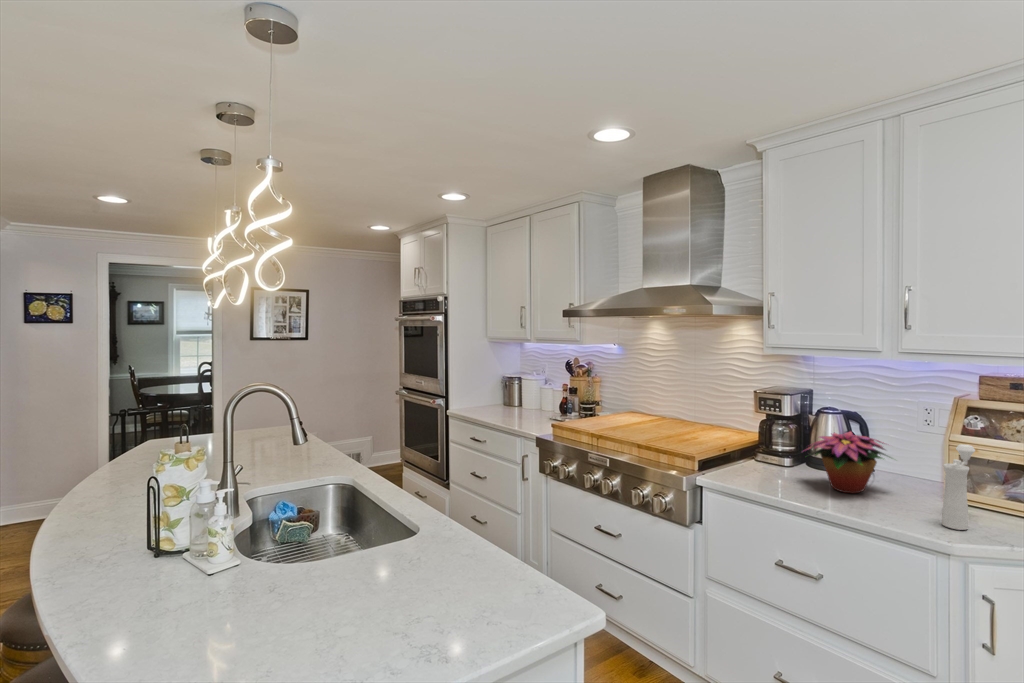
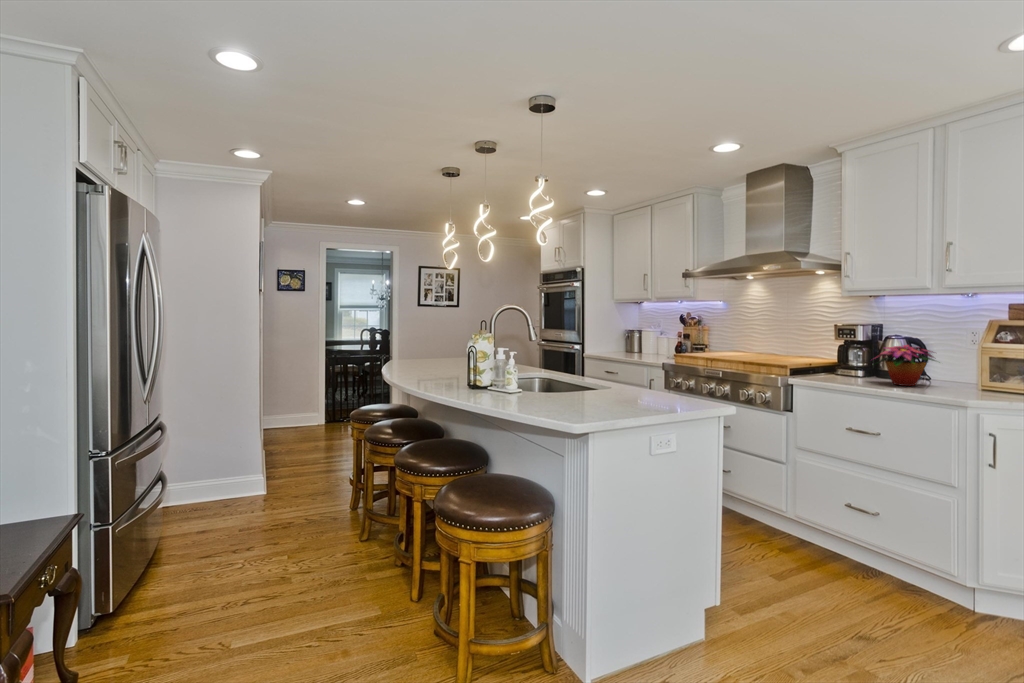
pepper mill: present [942,444,975,530] -> none [969,346,997,397]

